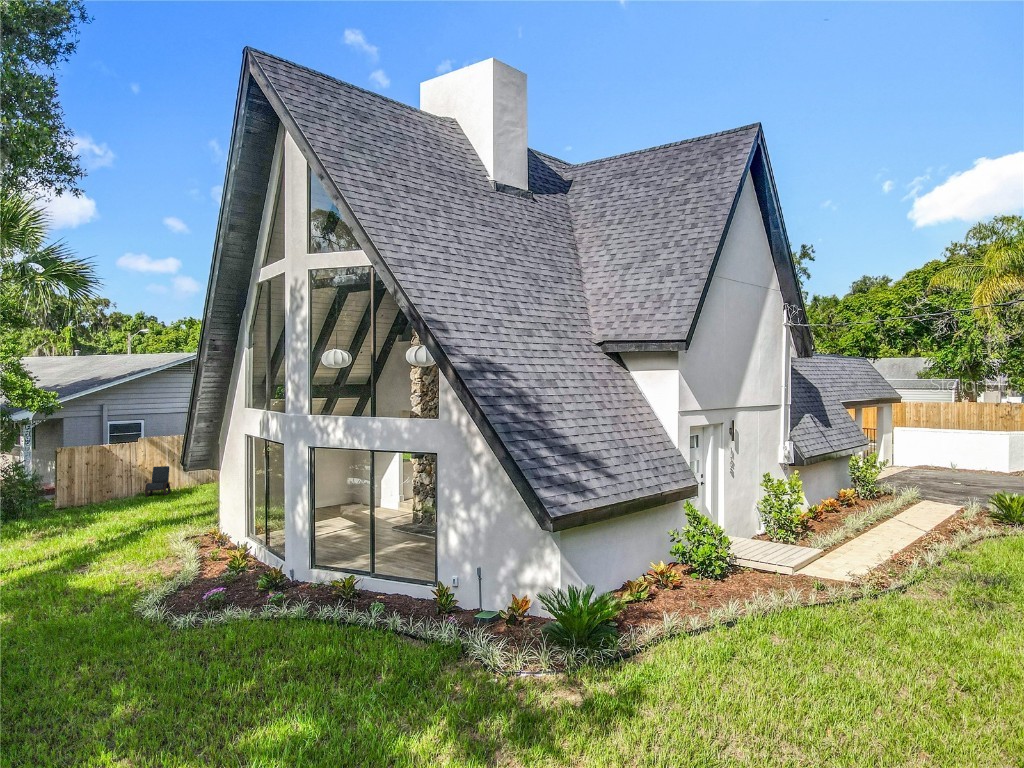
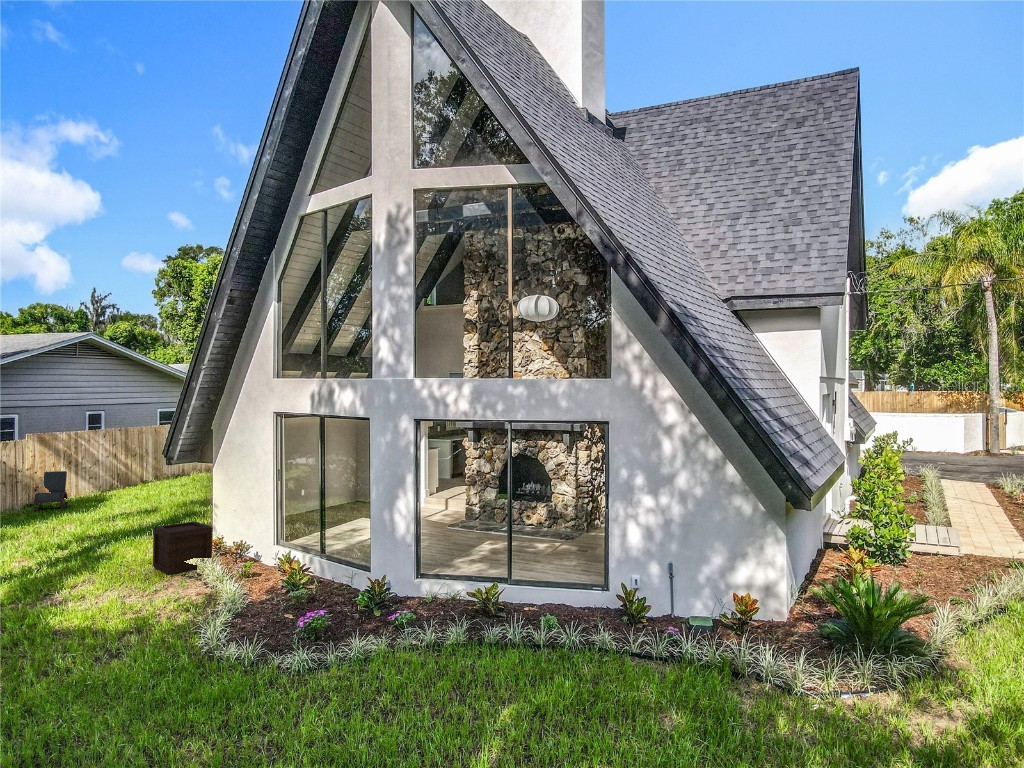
wooden crate: none [199,511,238,550] -> present [153,521,212,575]

